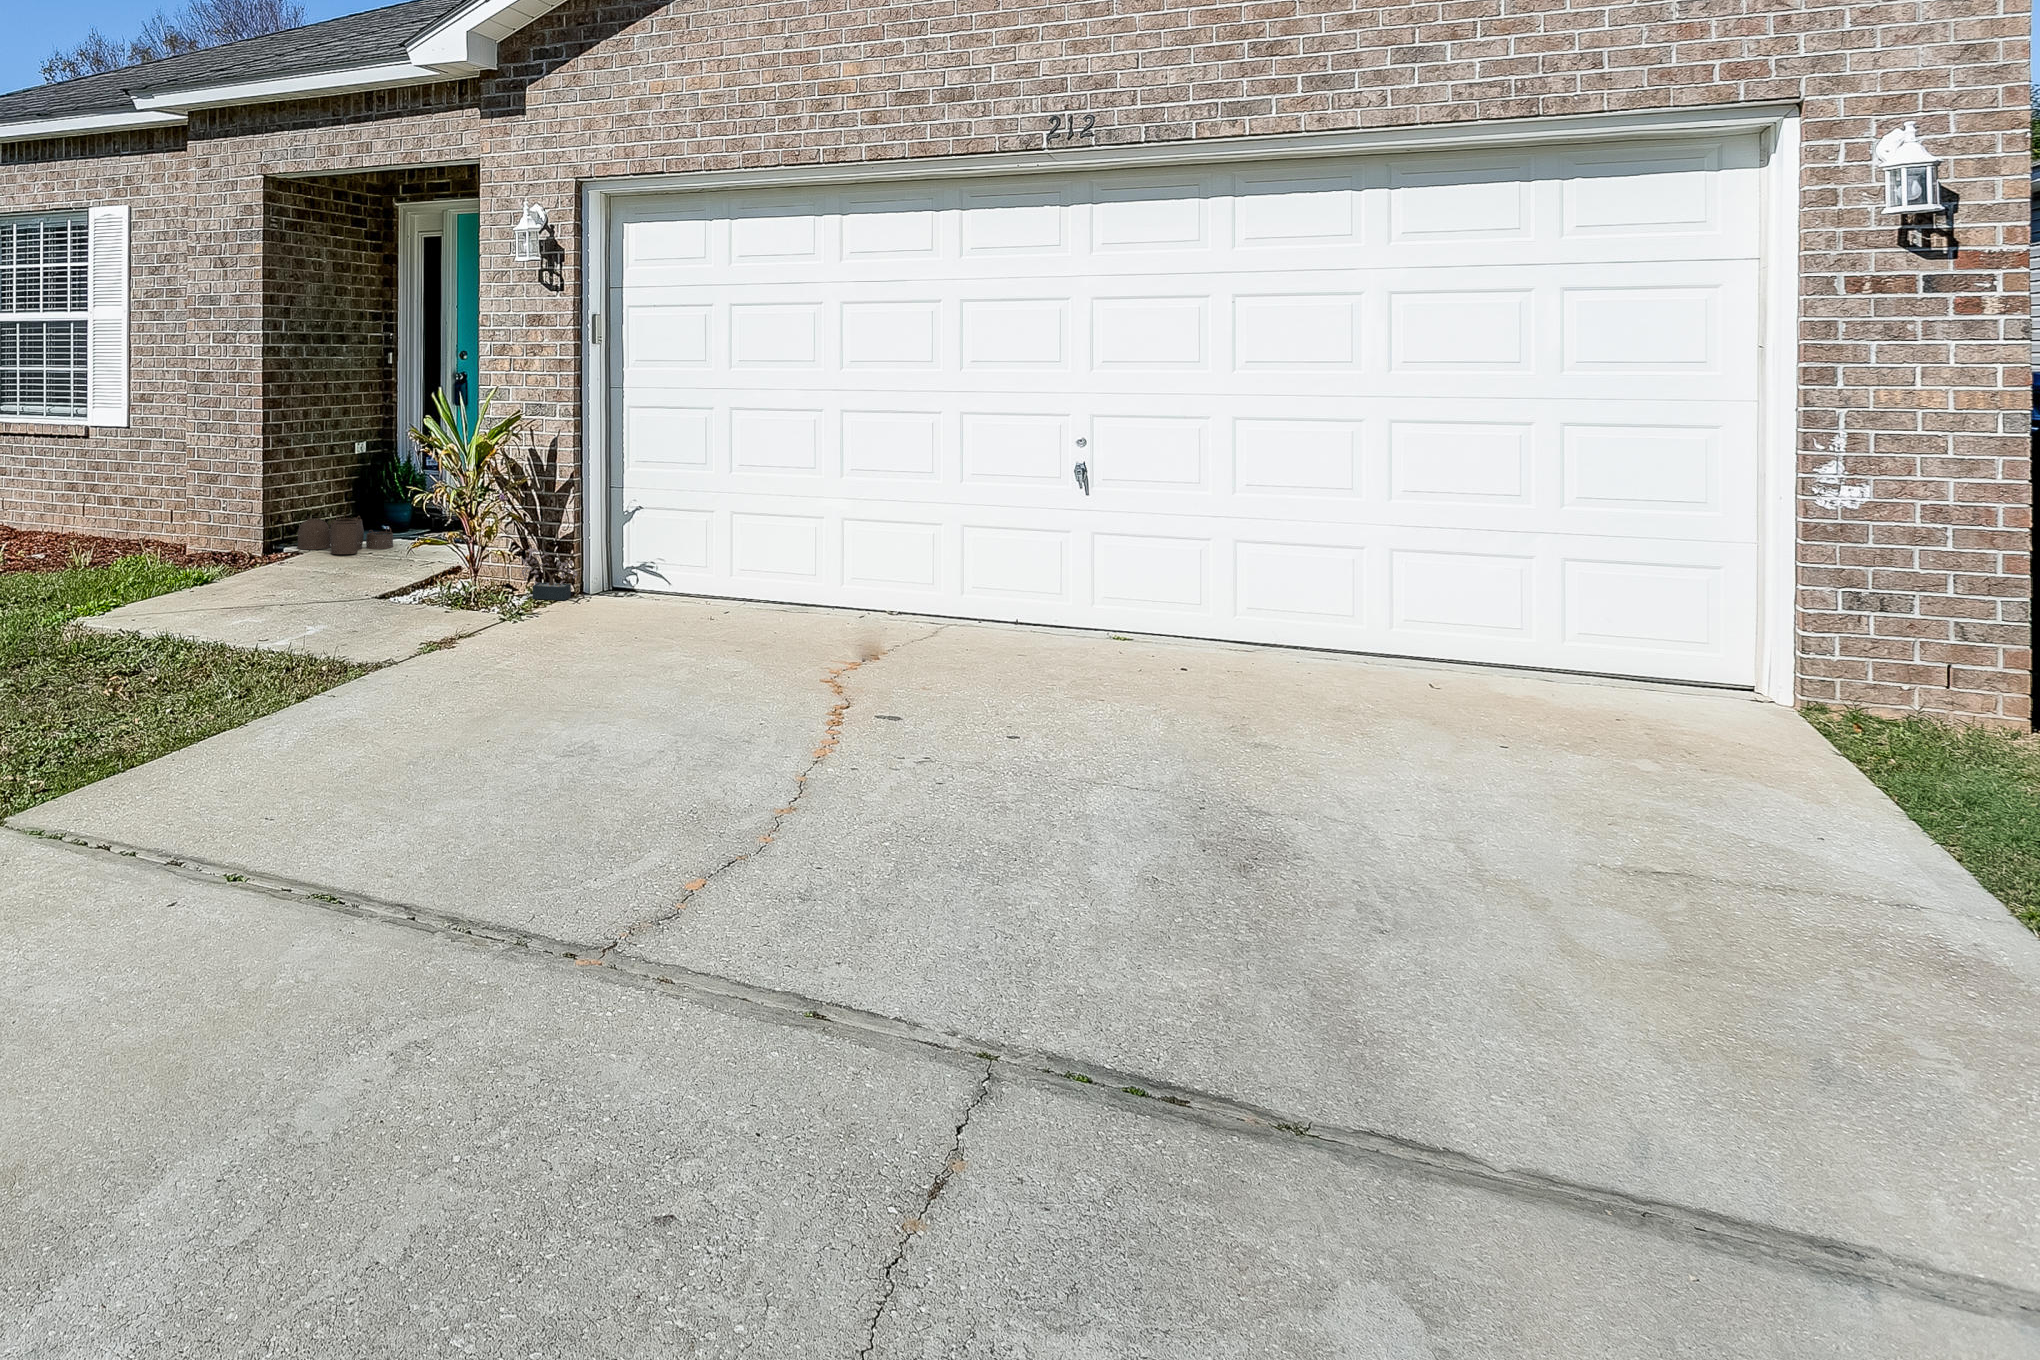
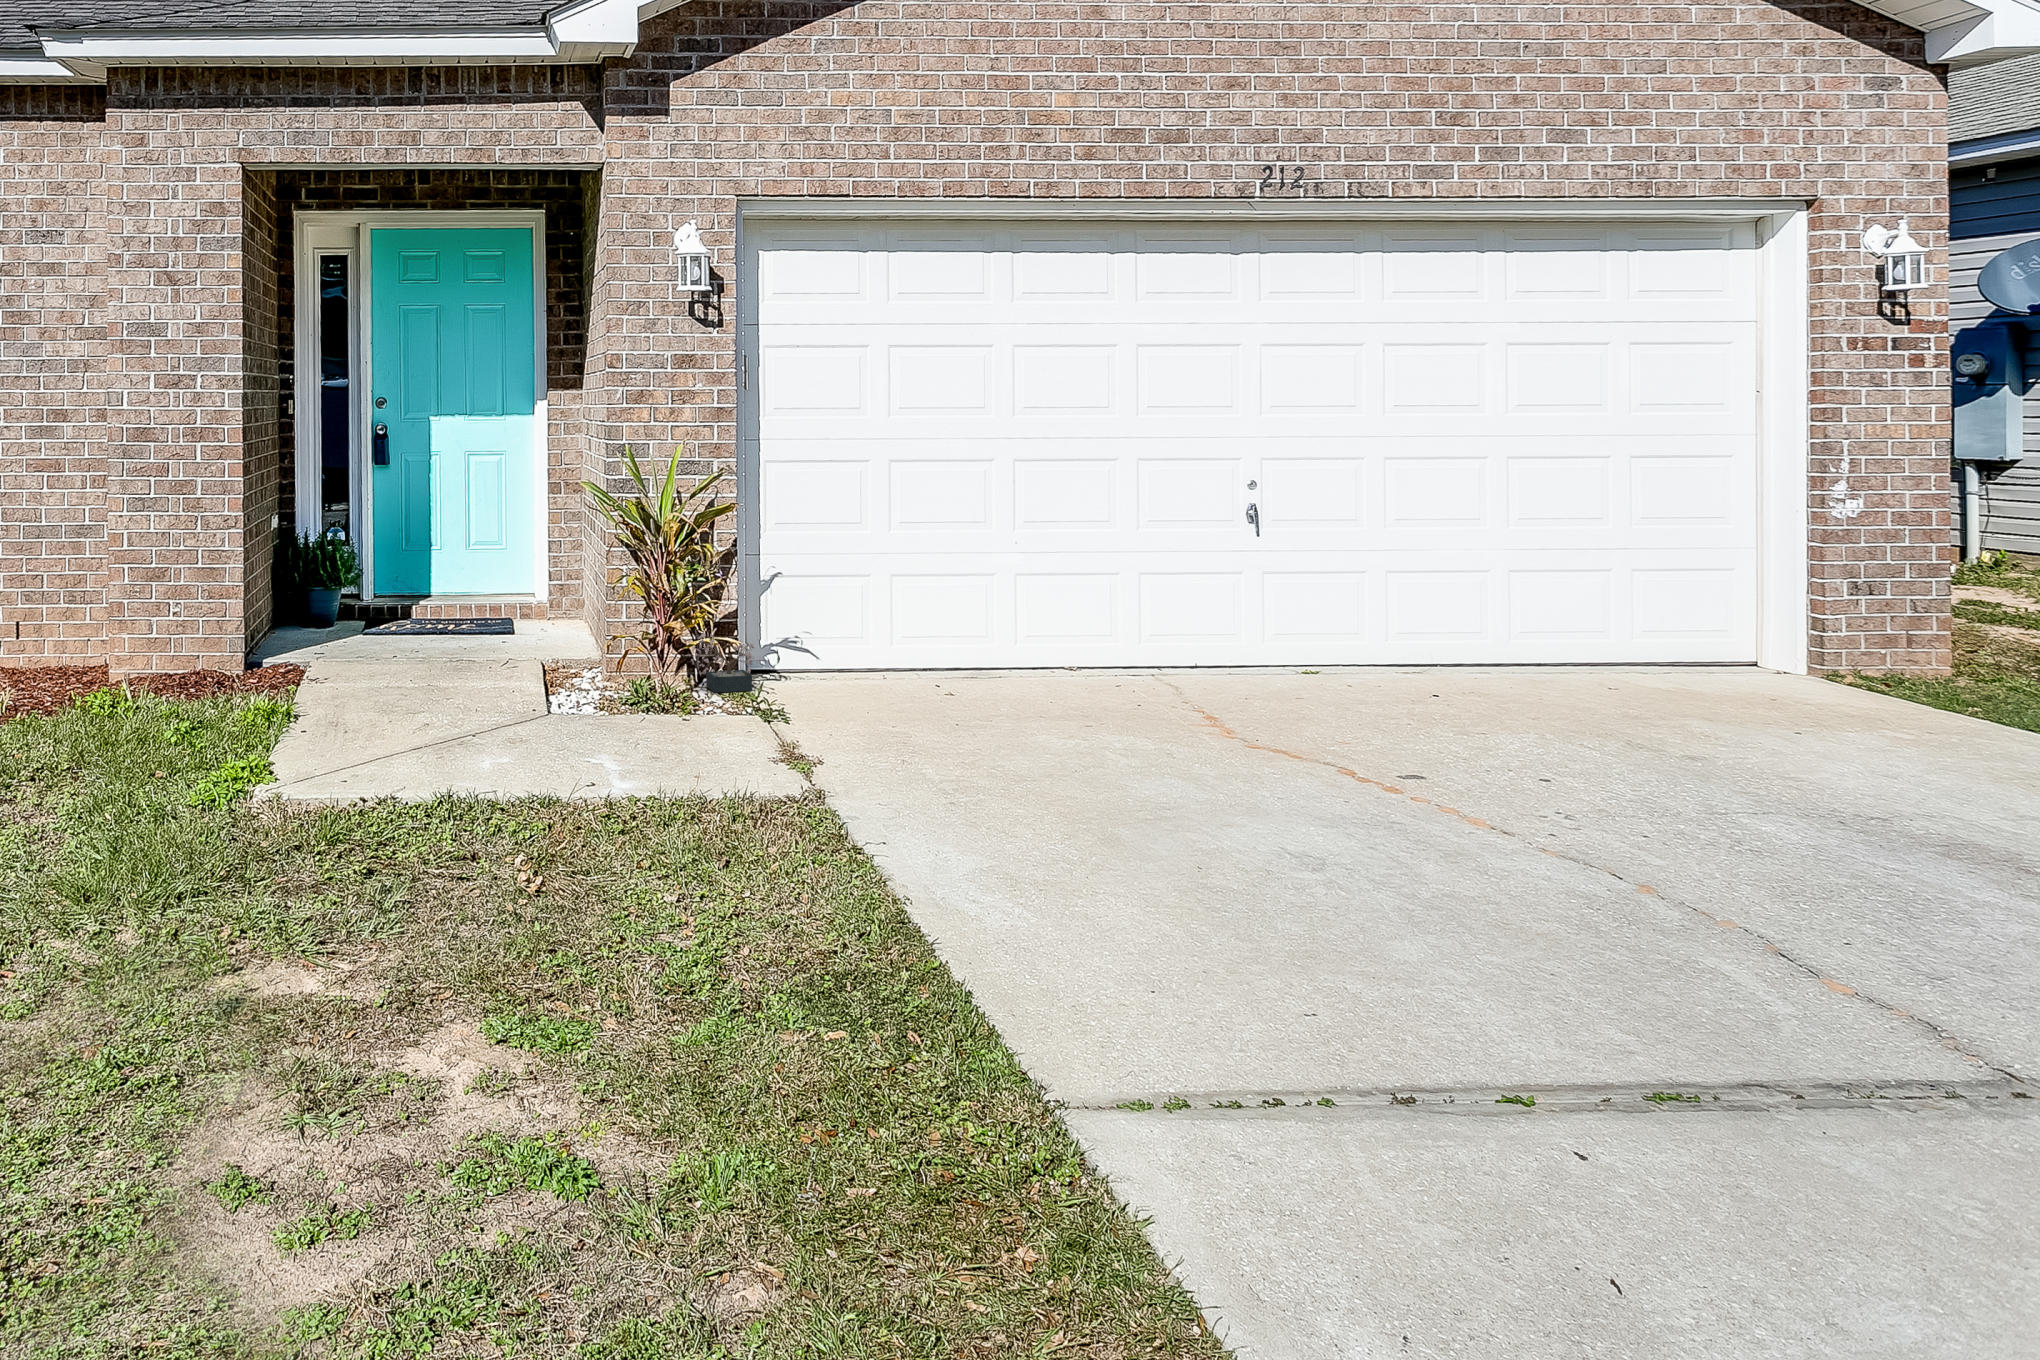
woven basket: present [297,514,393,554] -> none [265,600,386,654]

